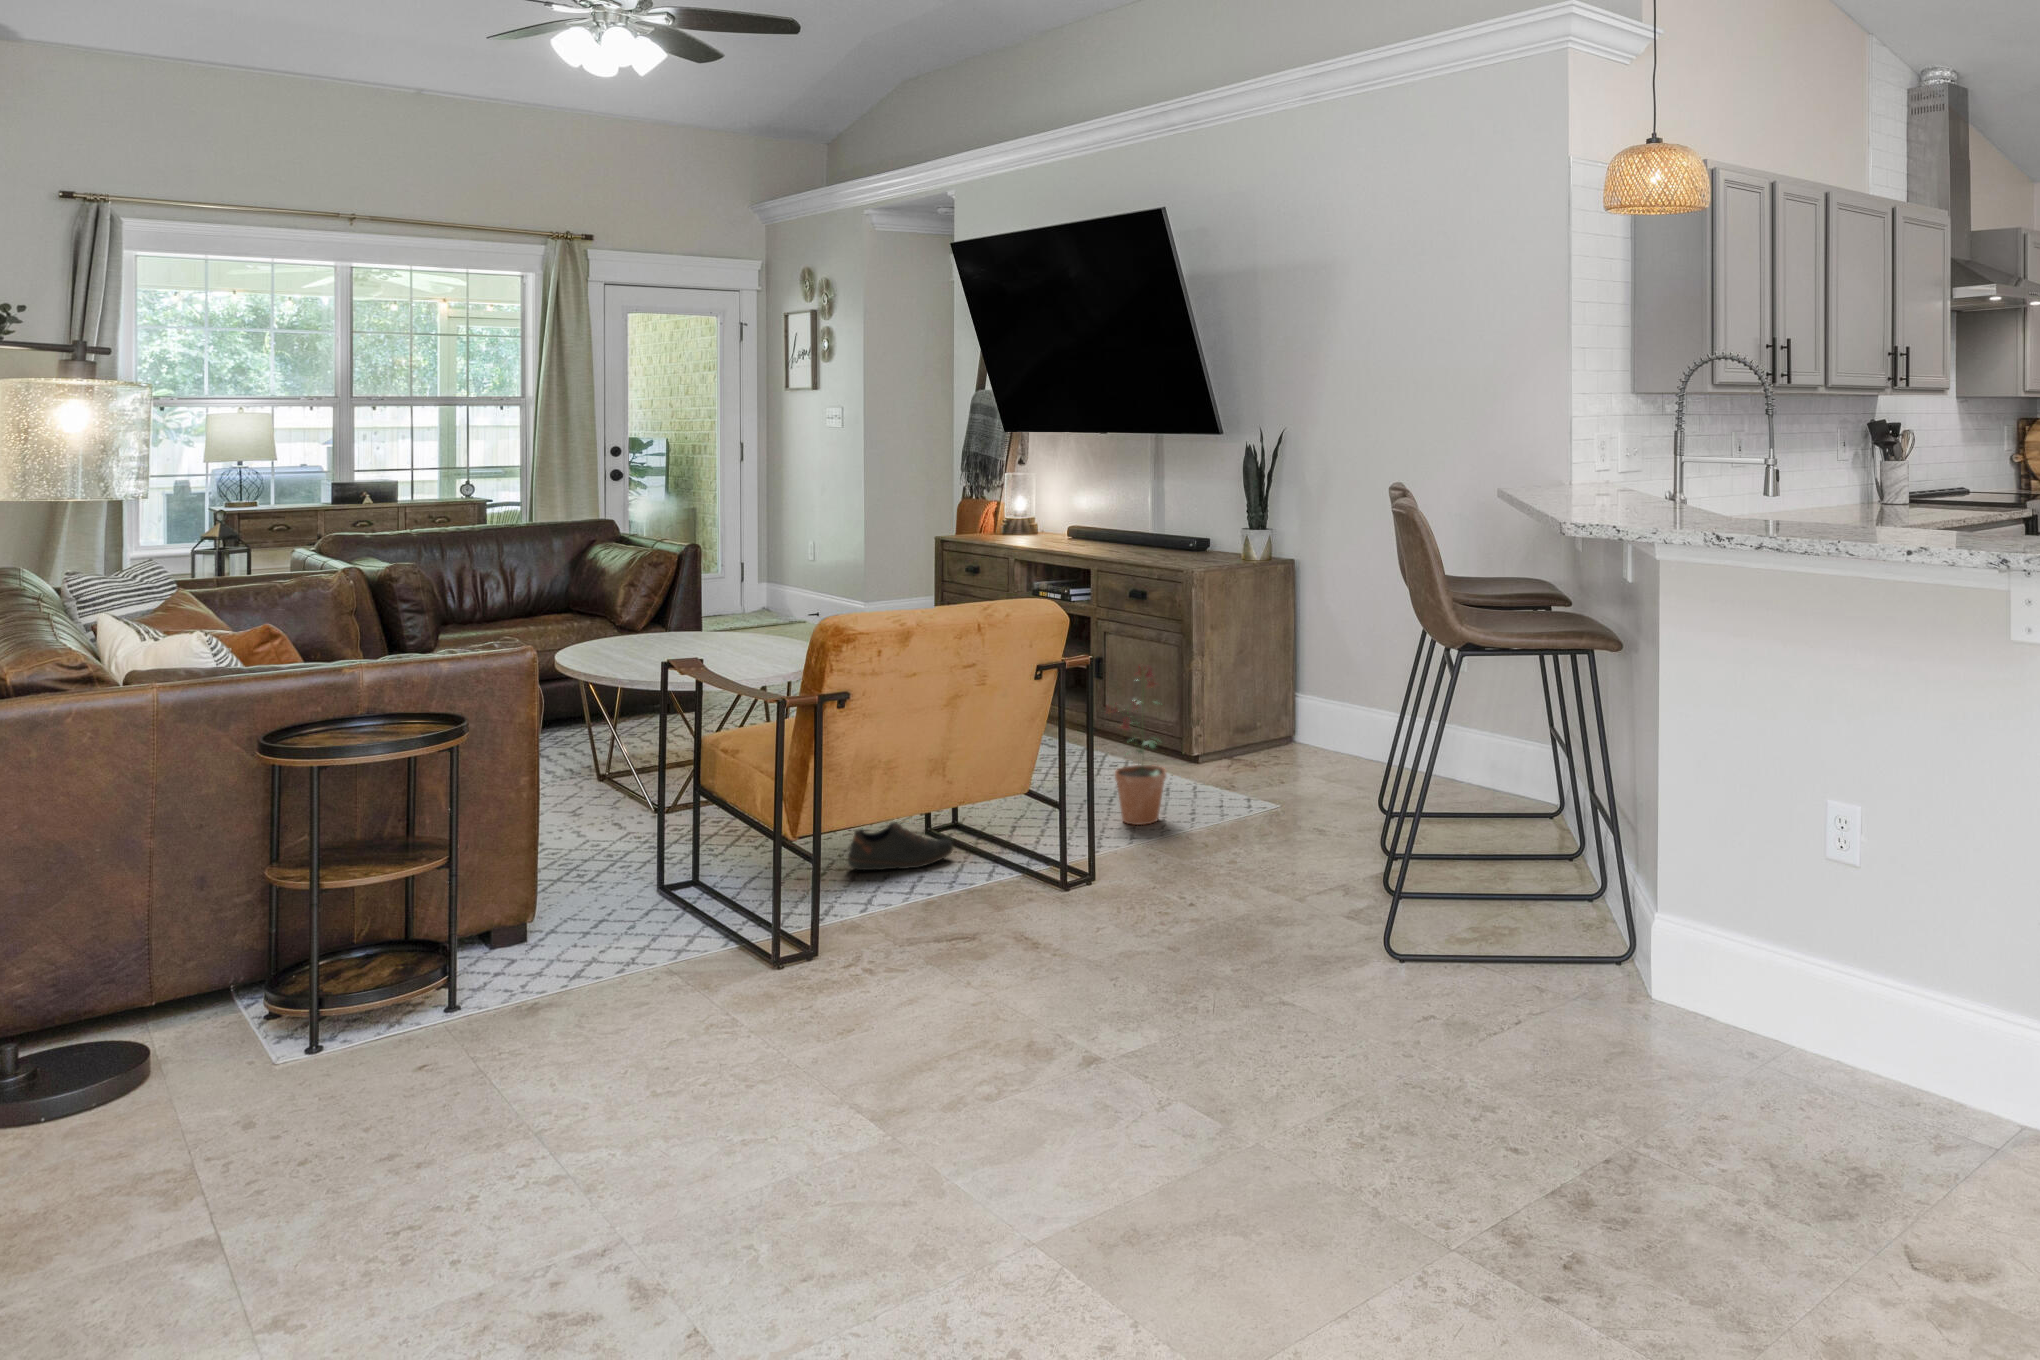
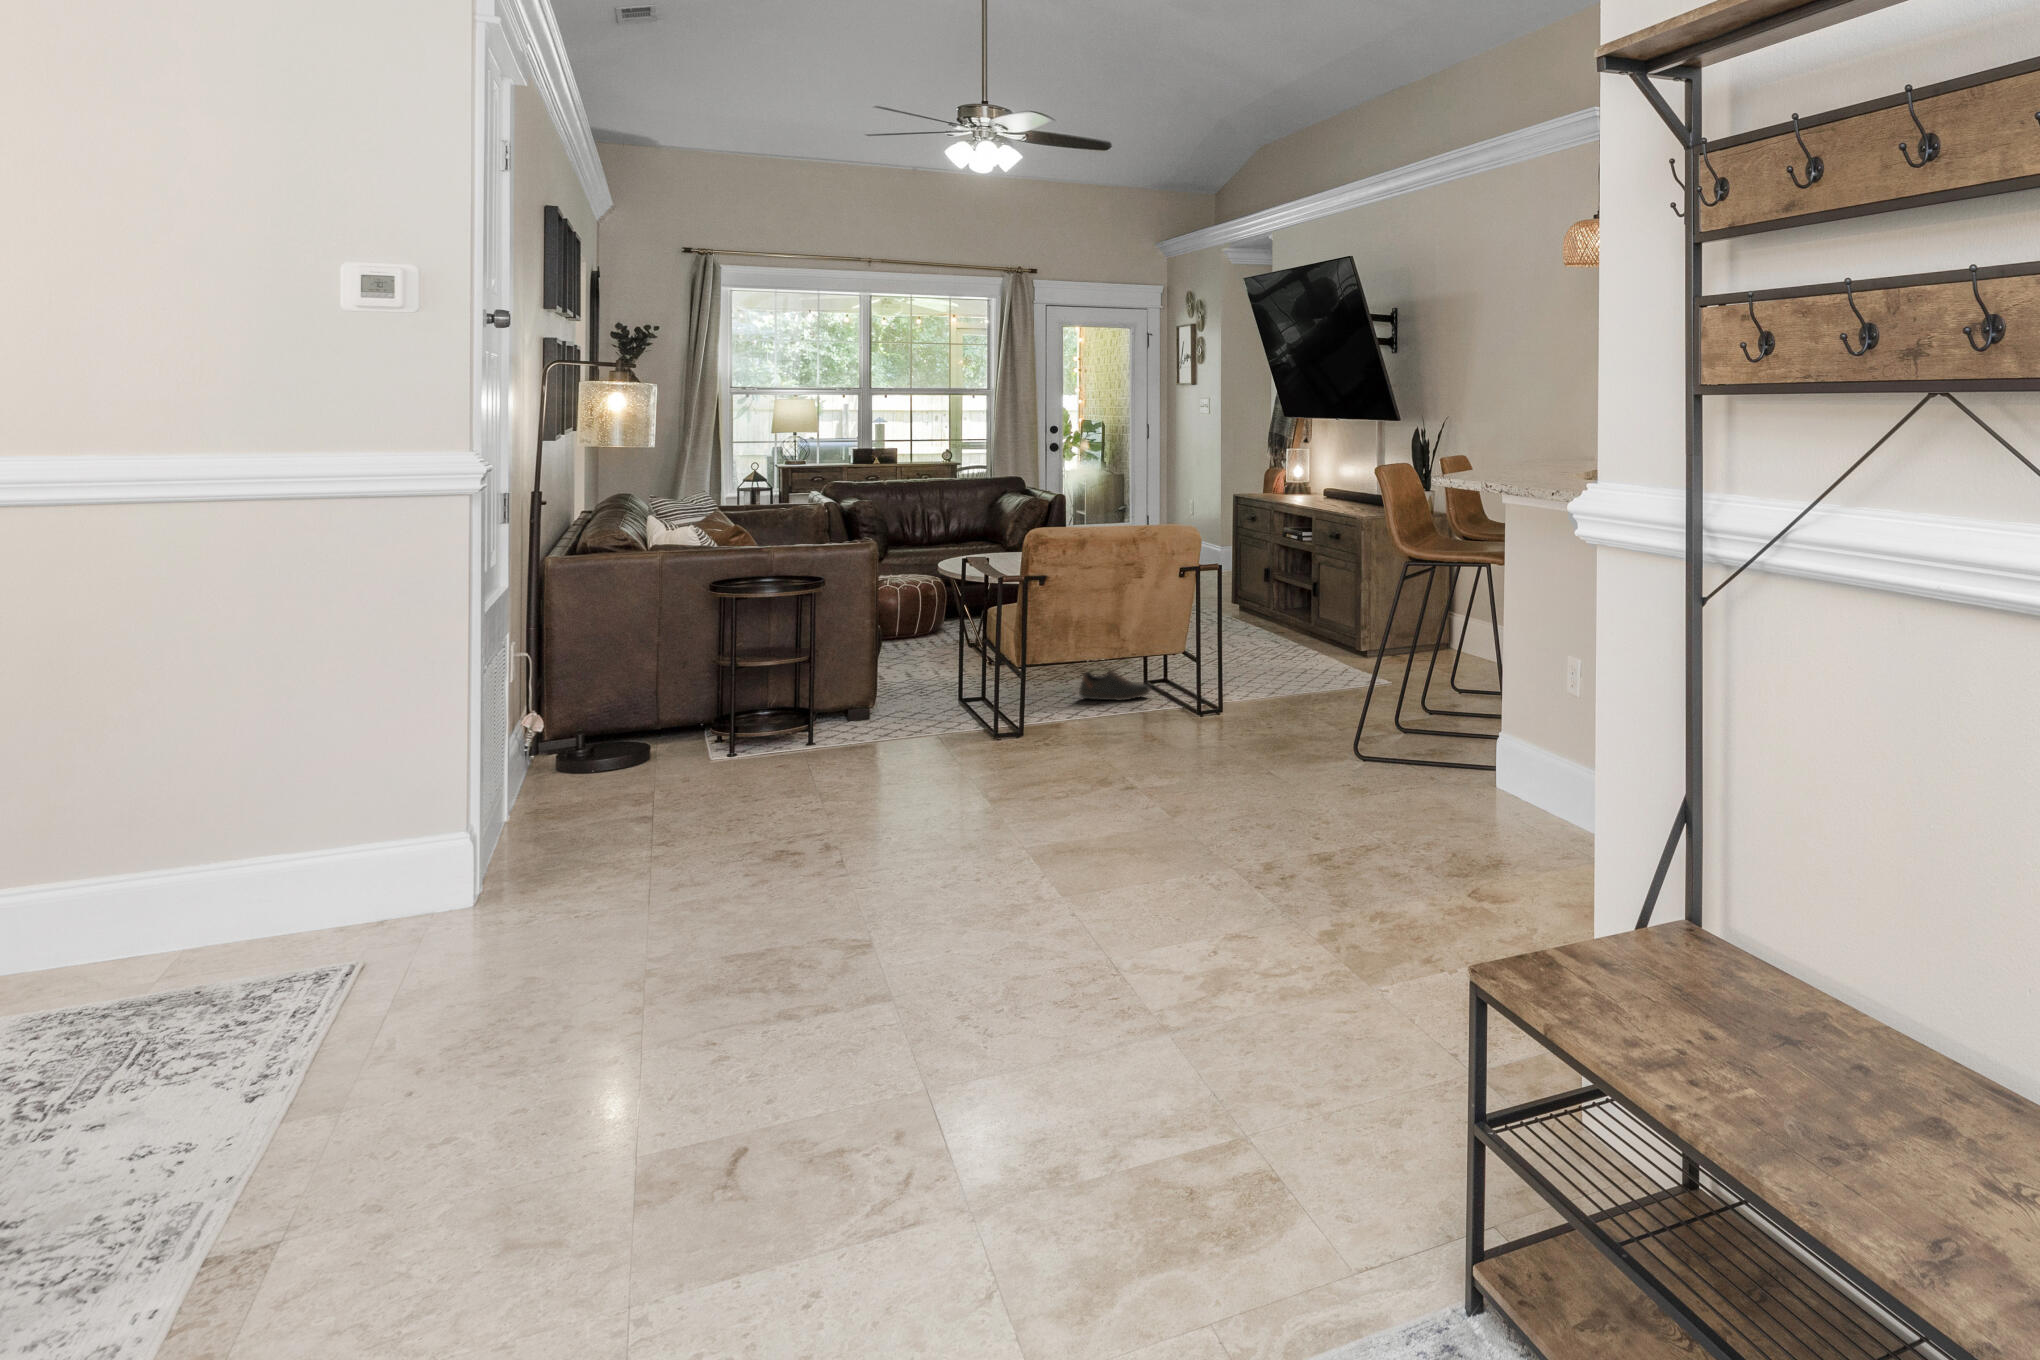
potted plant: present [1106,665,1166,825] -> none [1274,576,1313,688]

